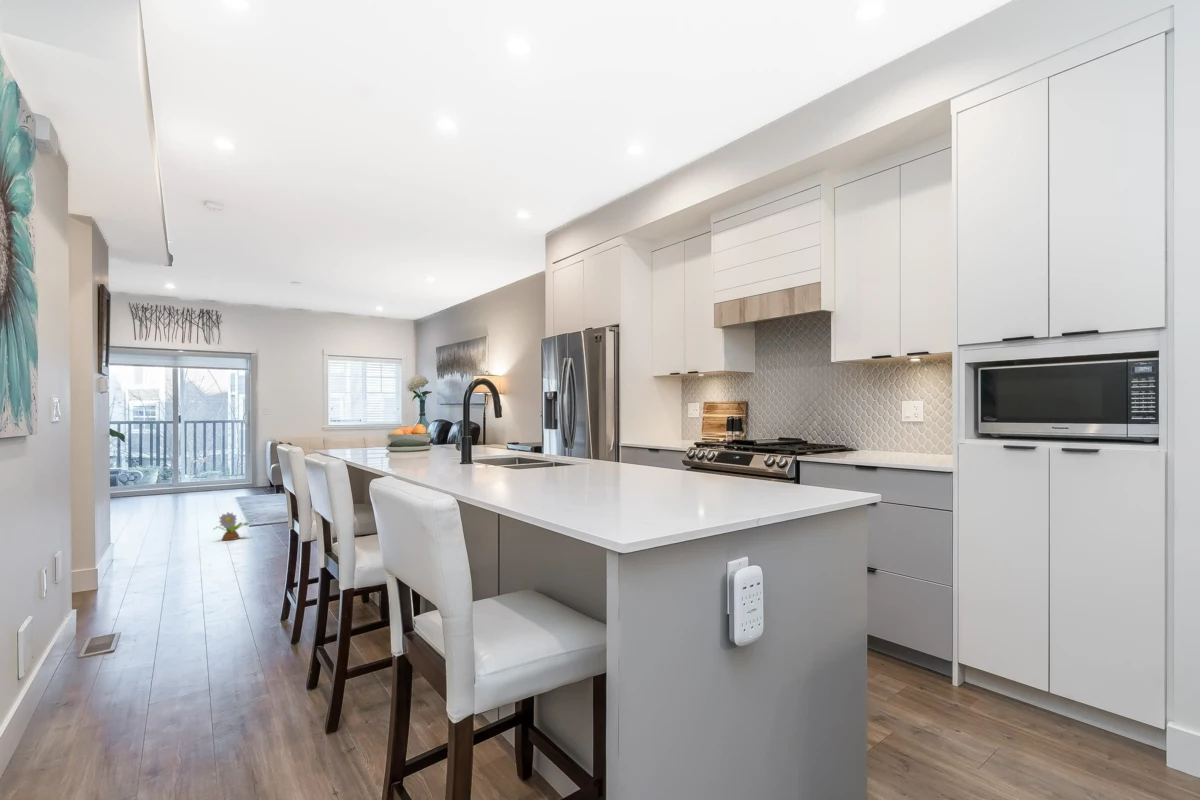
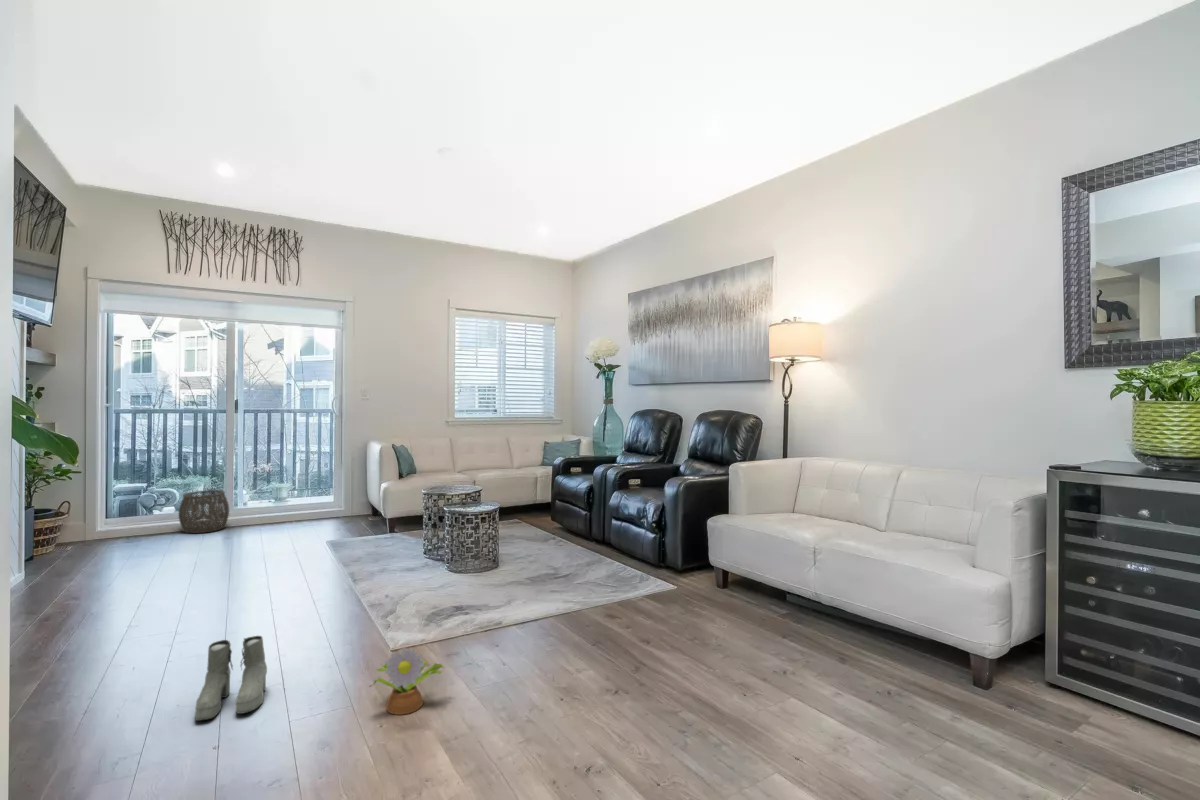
woven basket: none [141,472,175,497] -> present [179,490,229,533]
boots: none [139,514,173,543] -> present [195,636,267,721]

